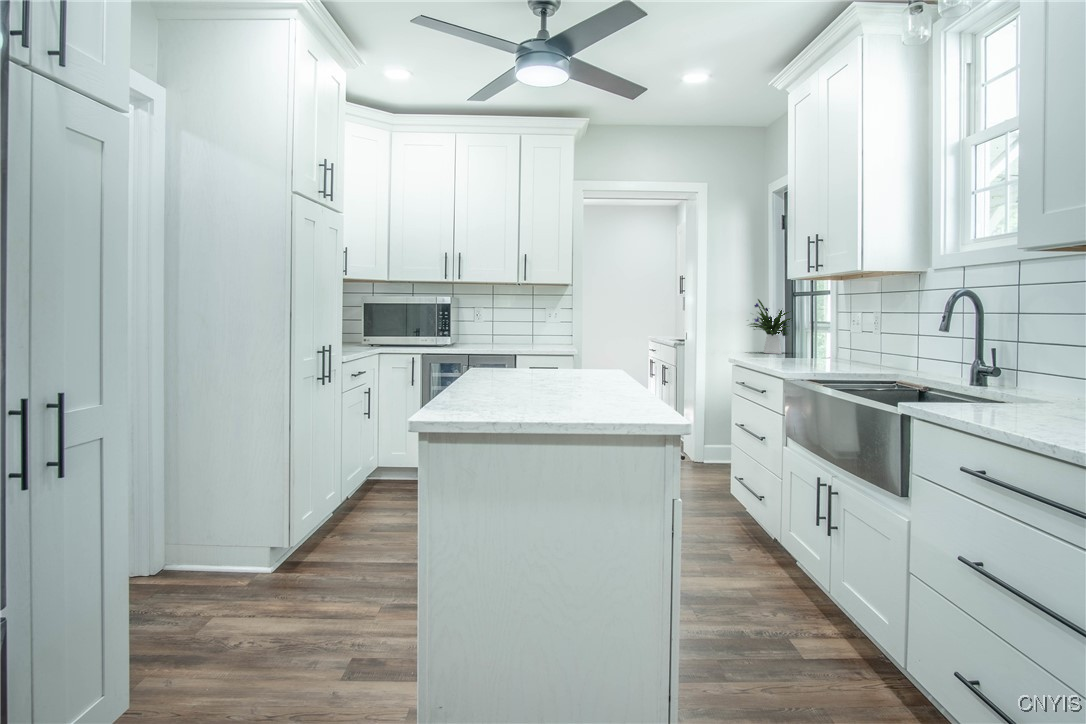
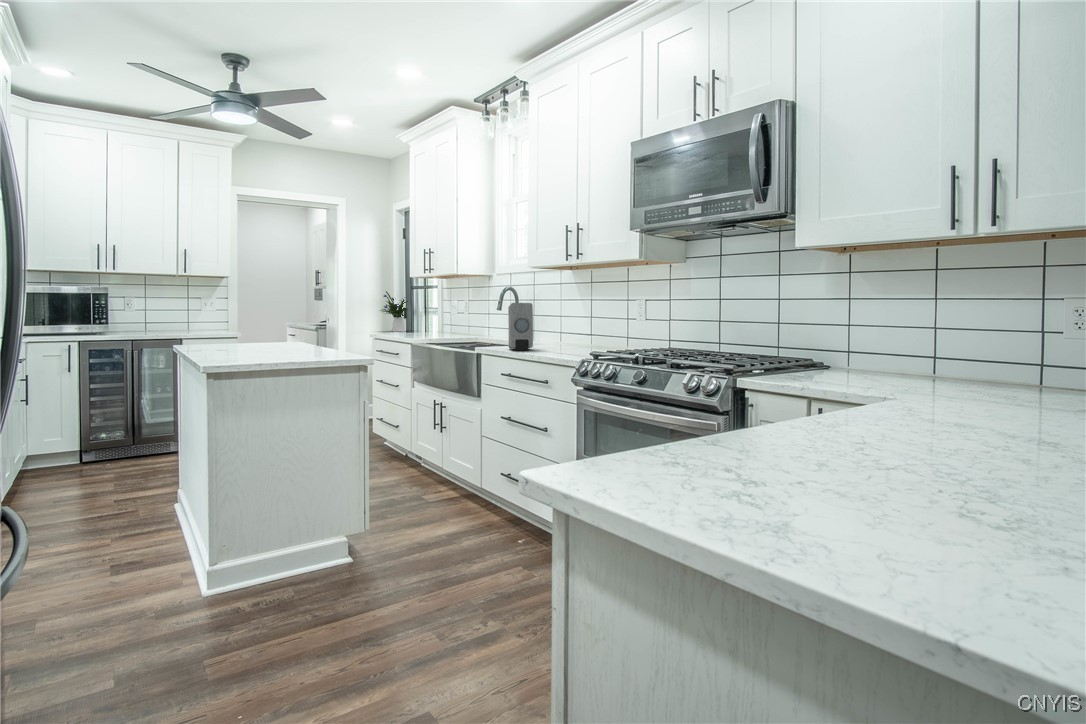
soap dispenser: none [969,322,1036,419] -> present [508,303,533,350]

